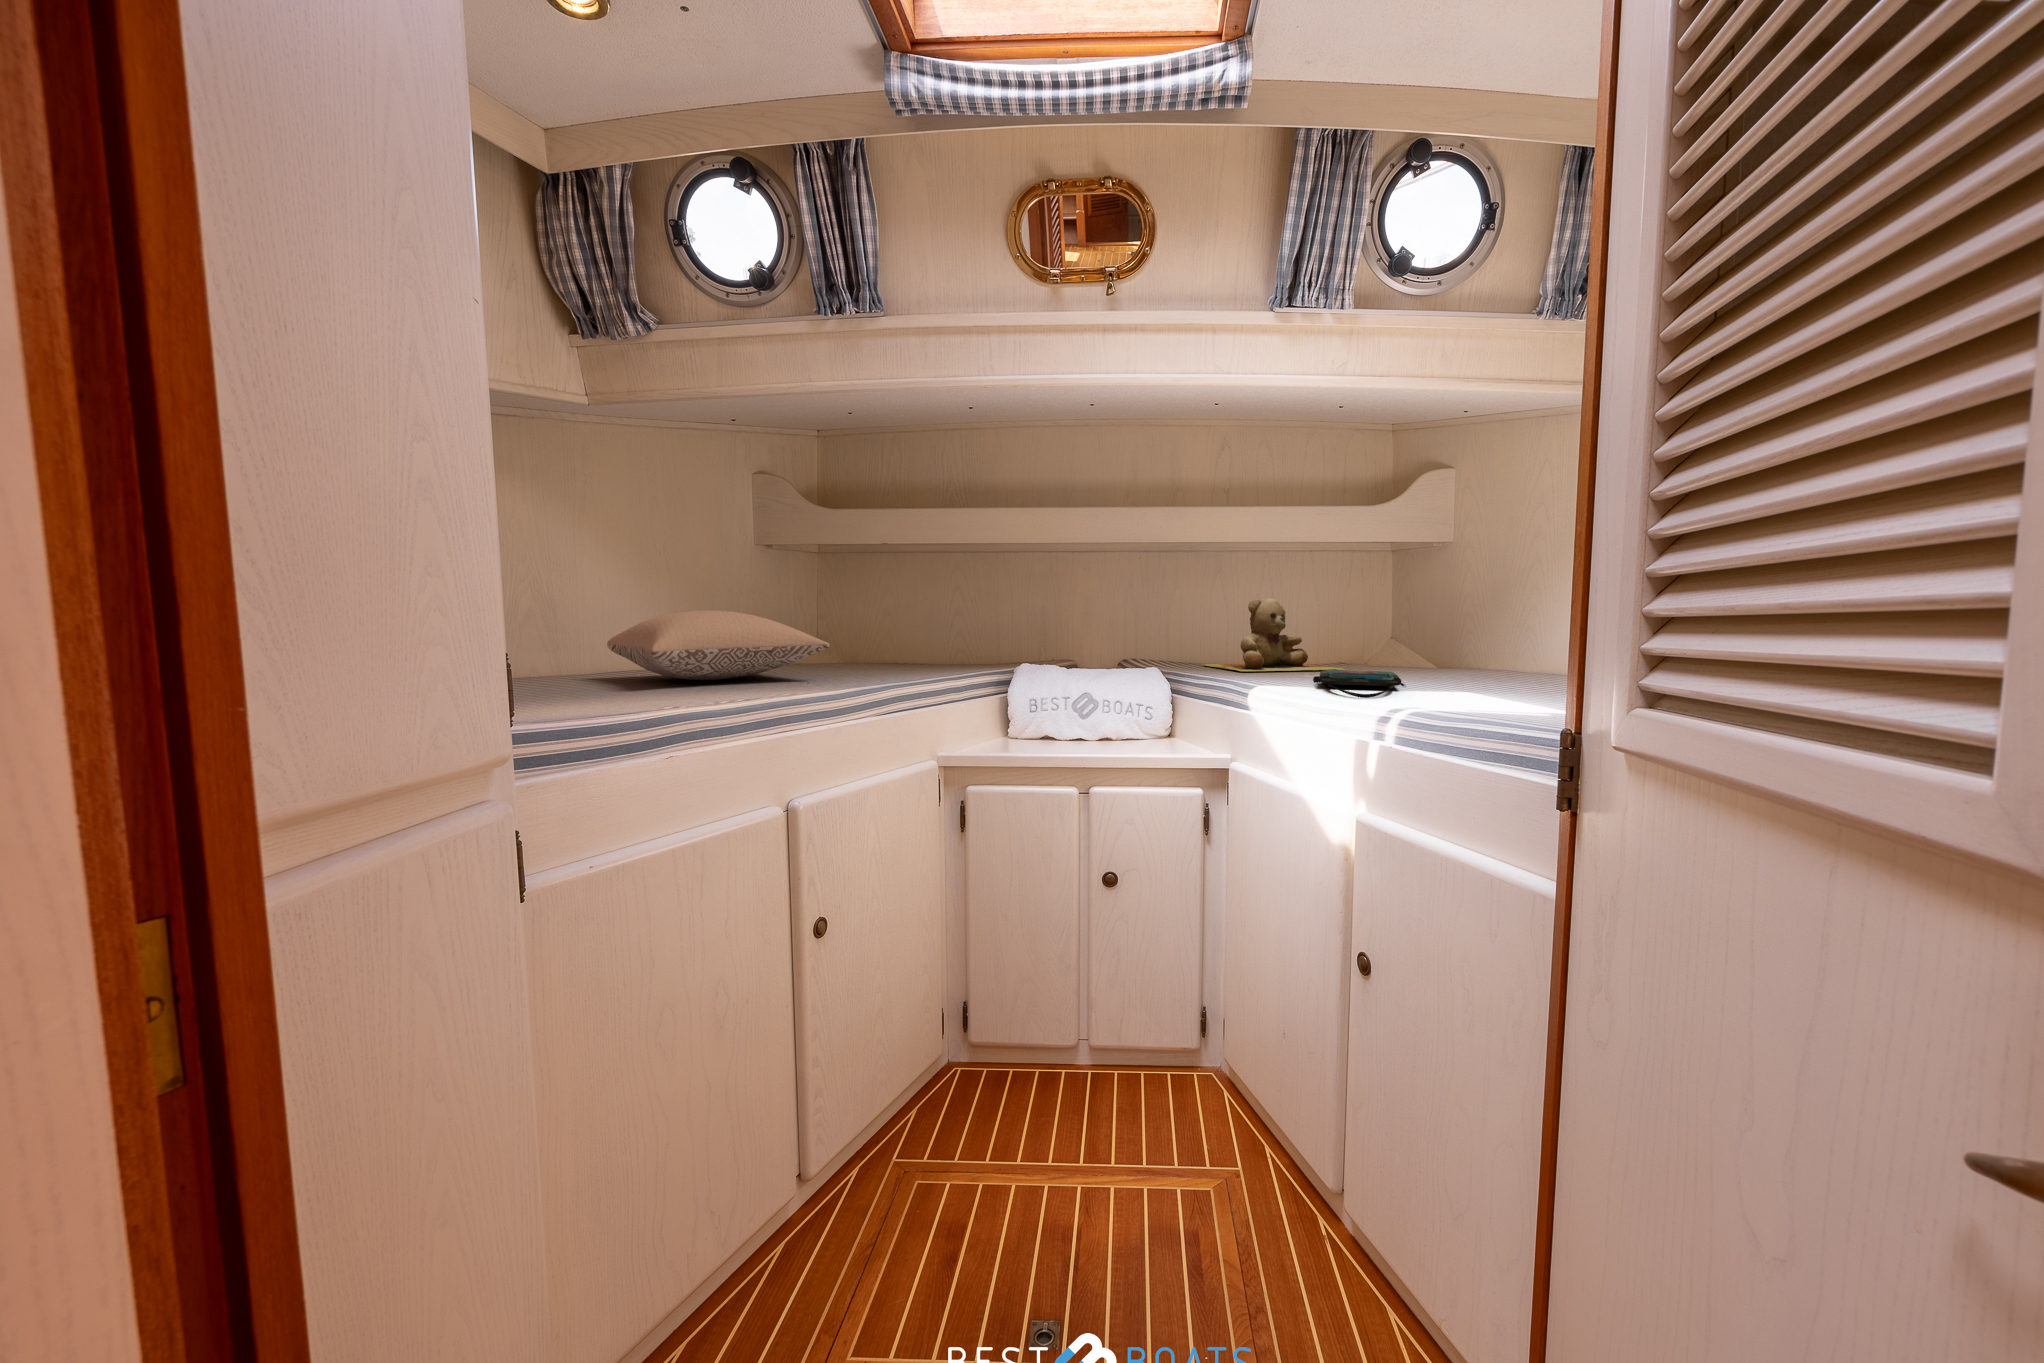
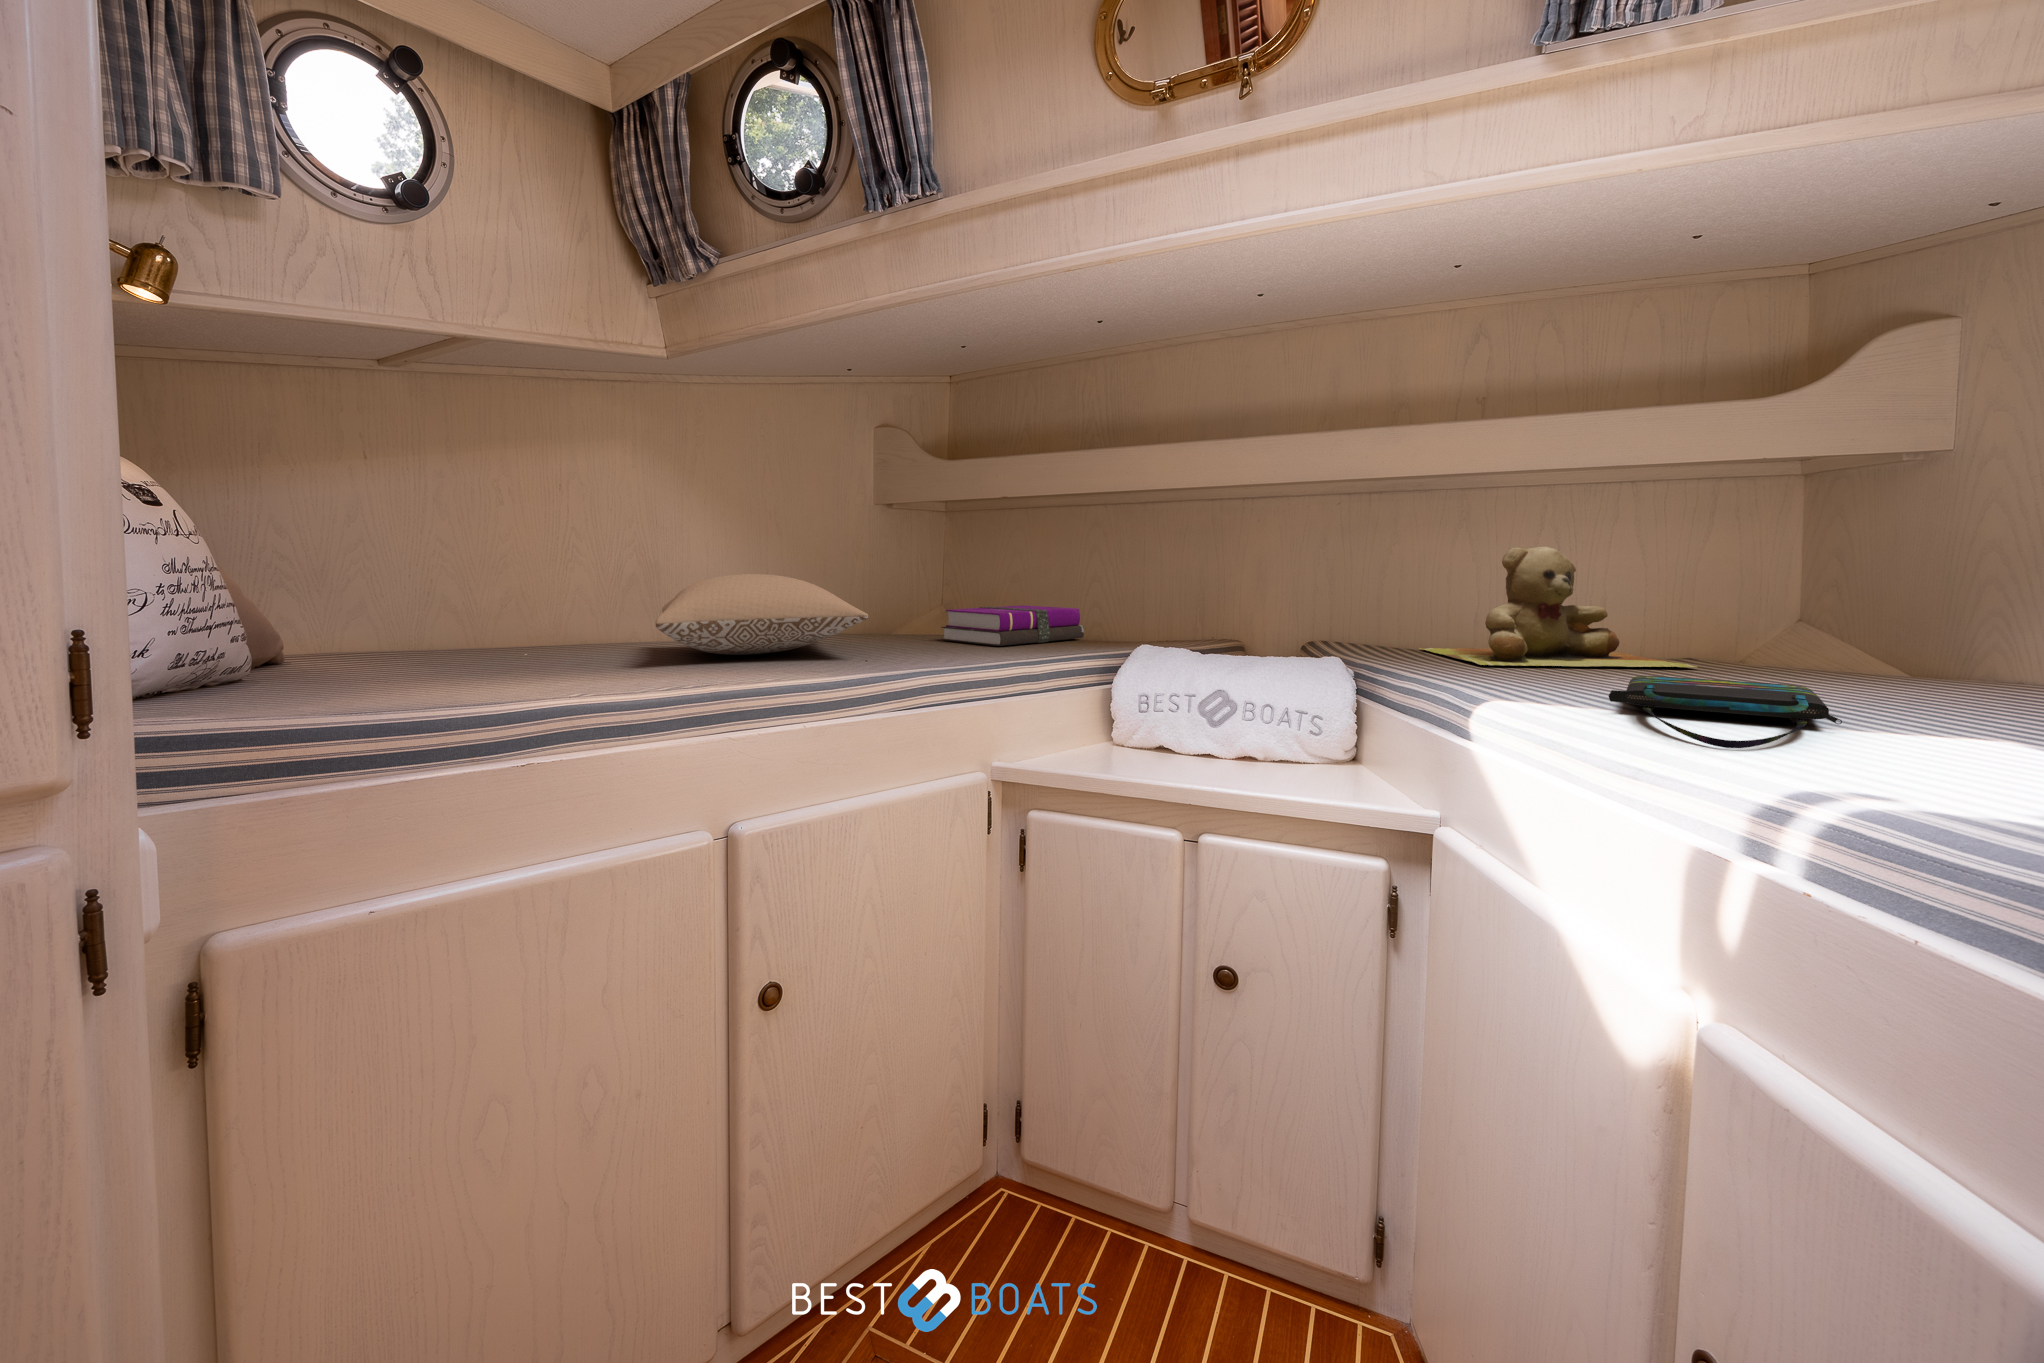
hardback book: none [860,639,973,670] -> present [941,605,1084,646]

